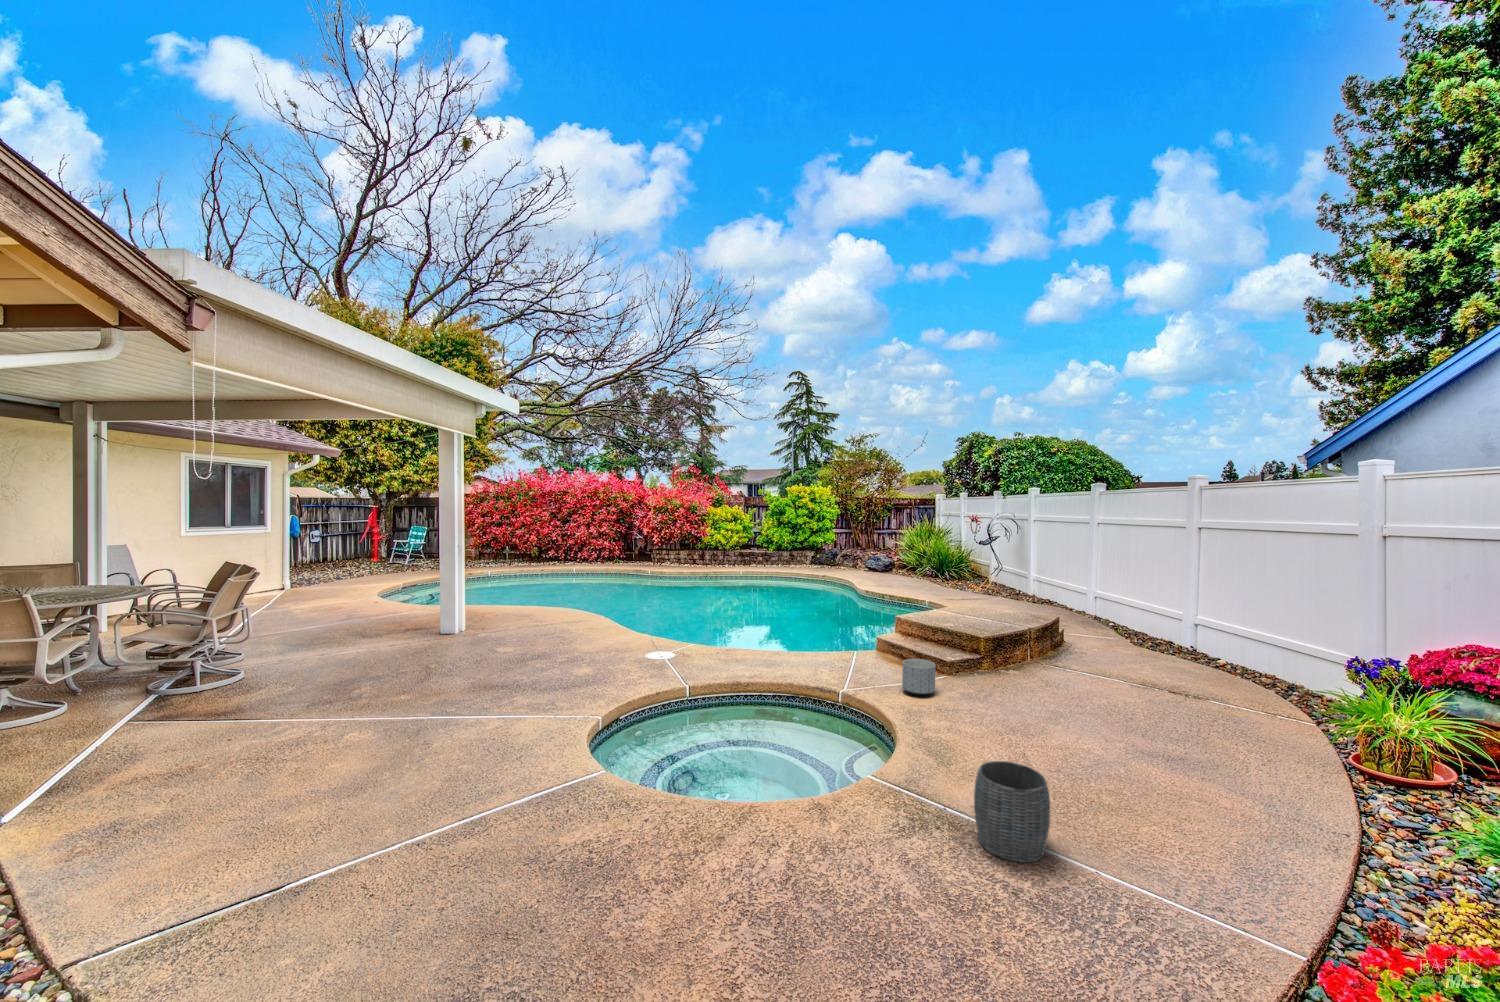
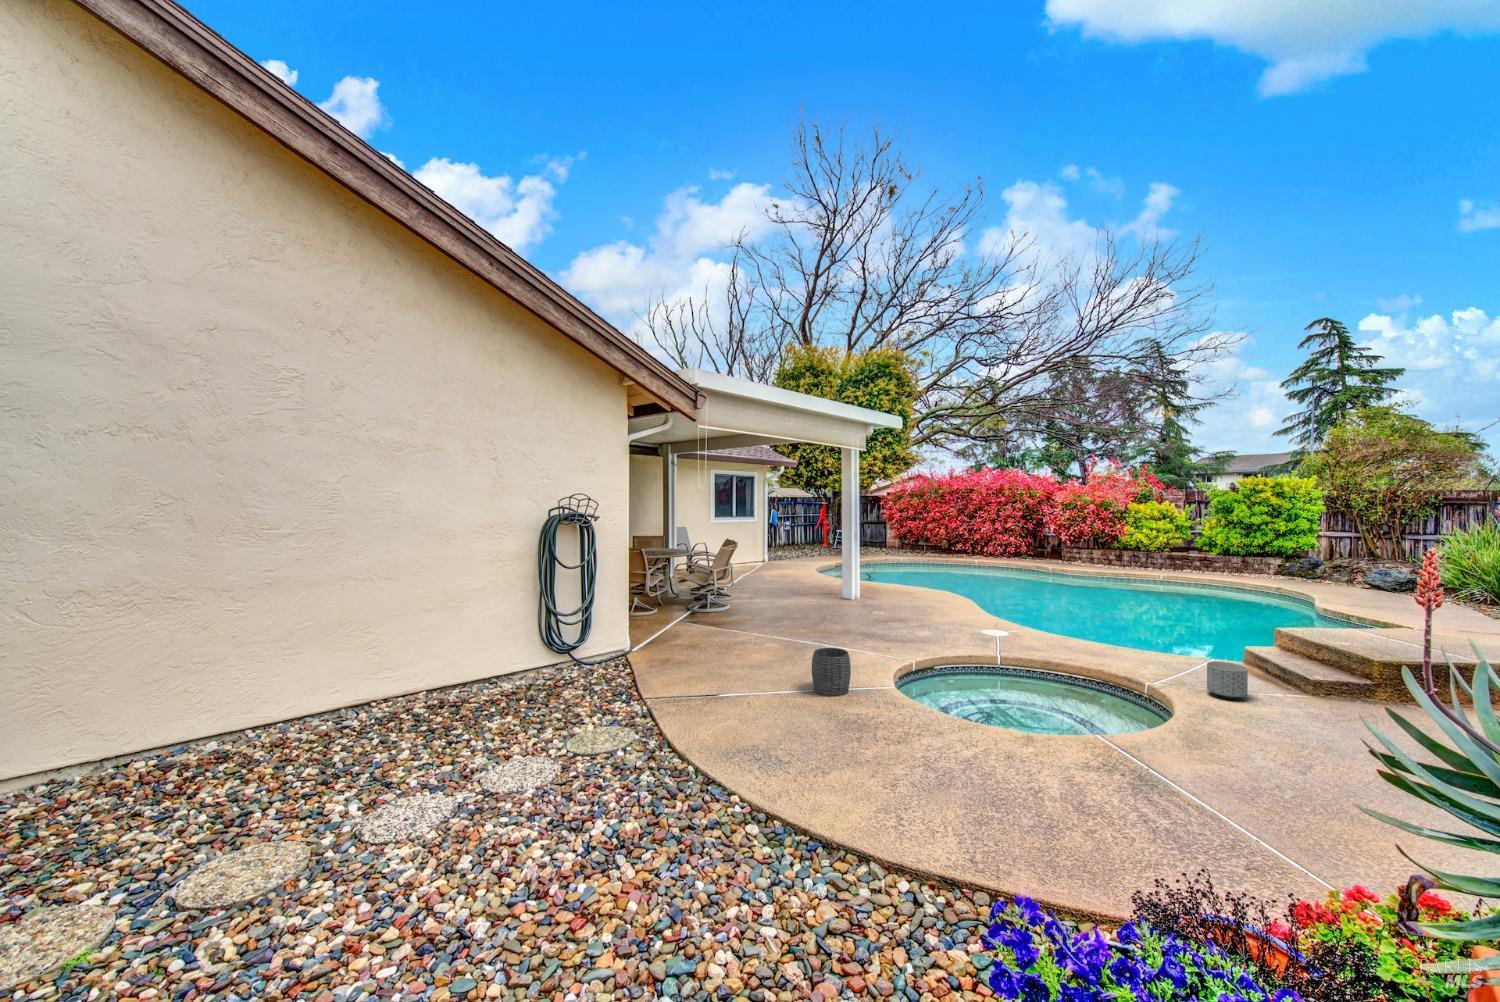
woven basket: present [974,761,1050,863] -> present [812,648,851,696]

